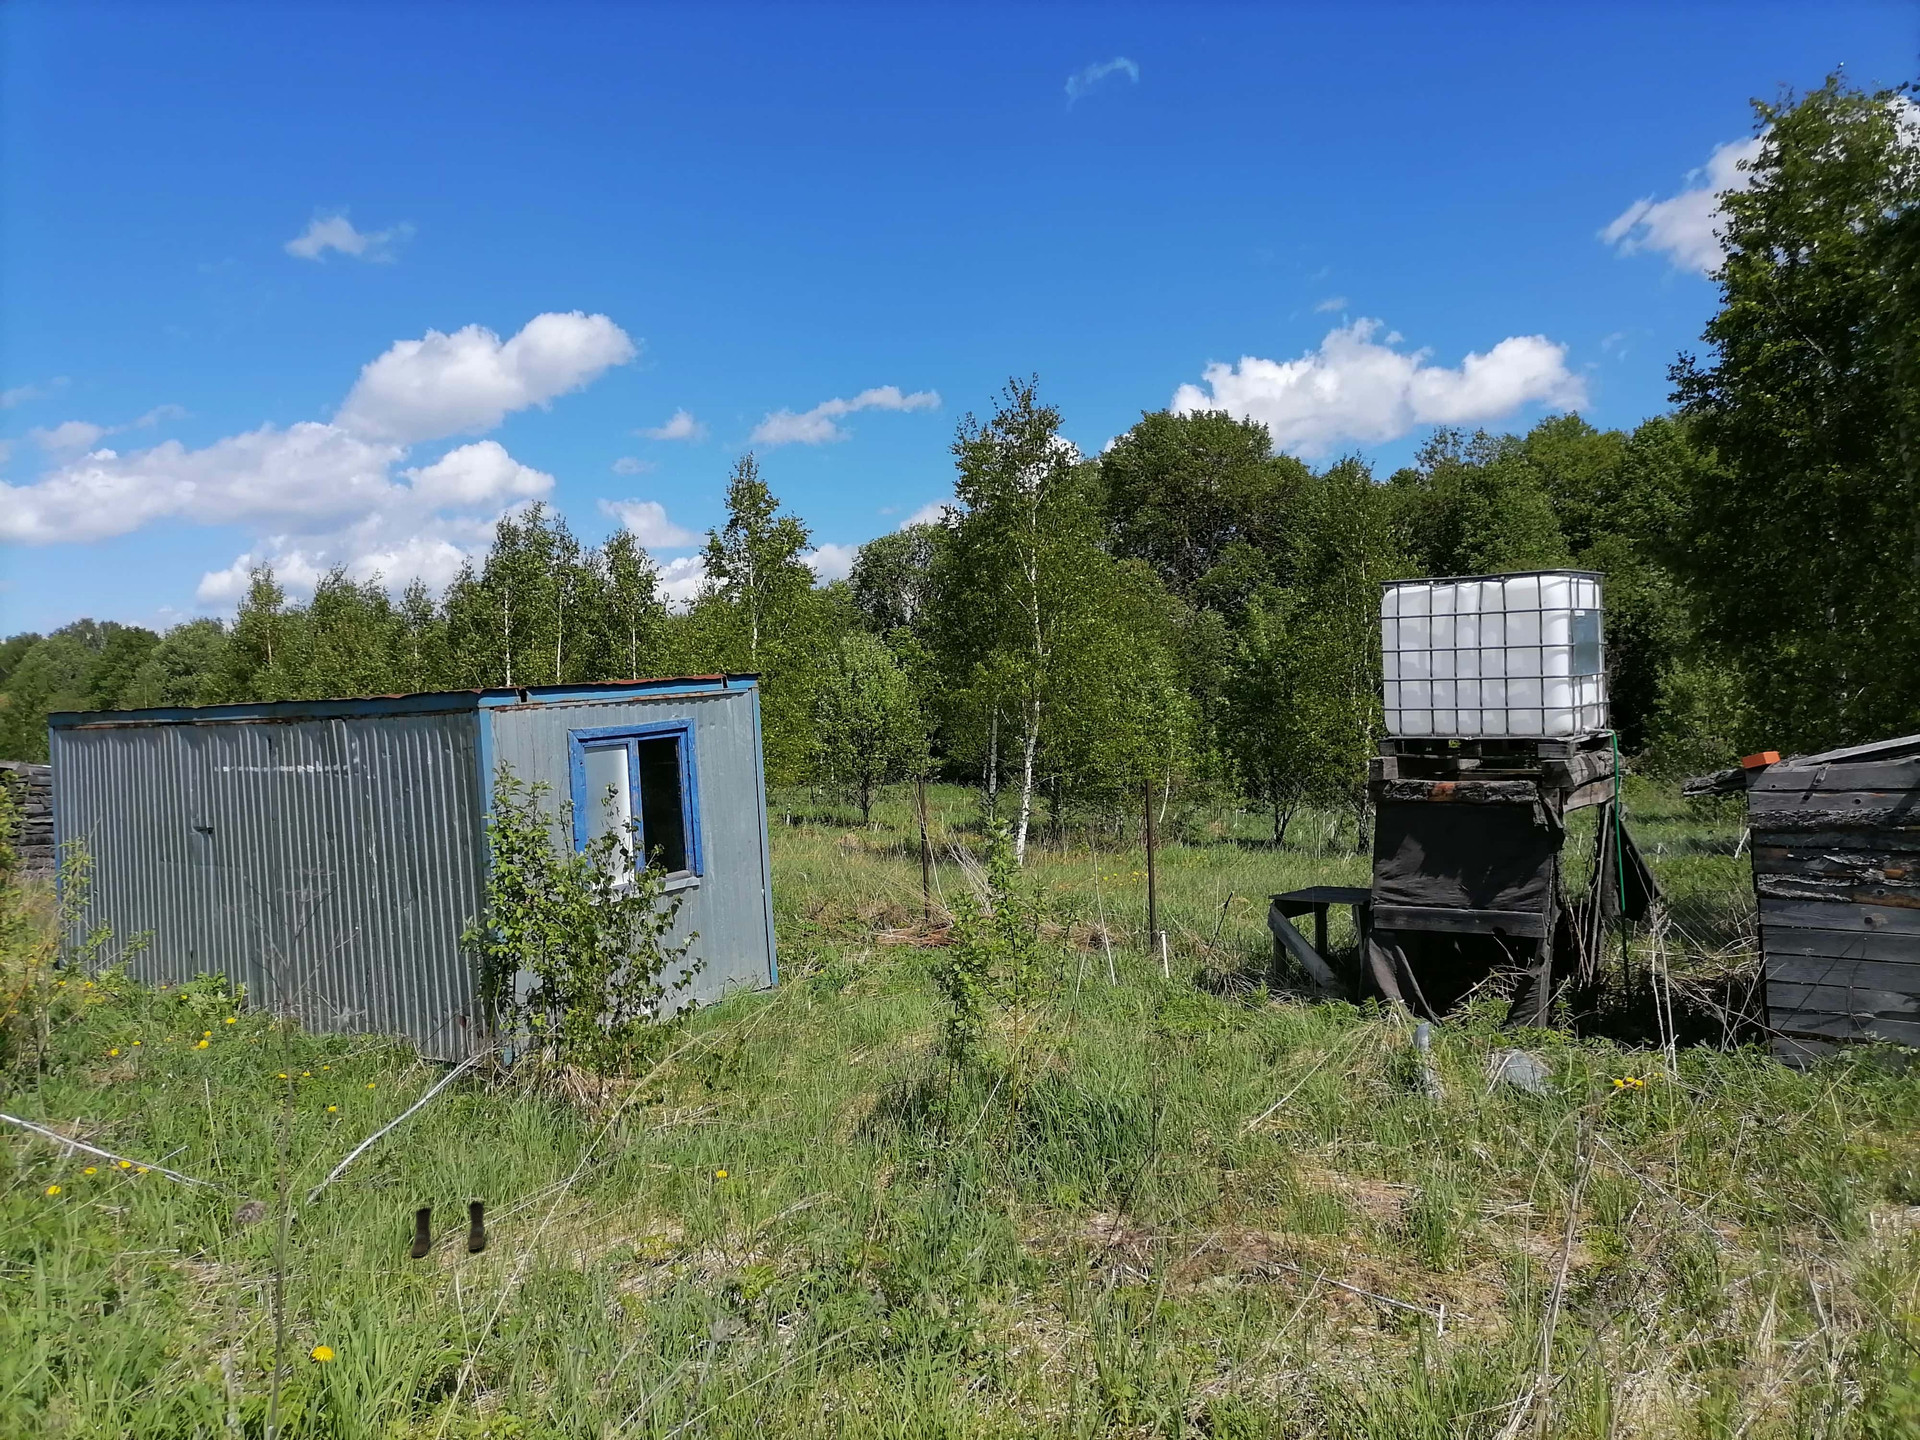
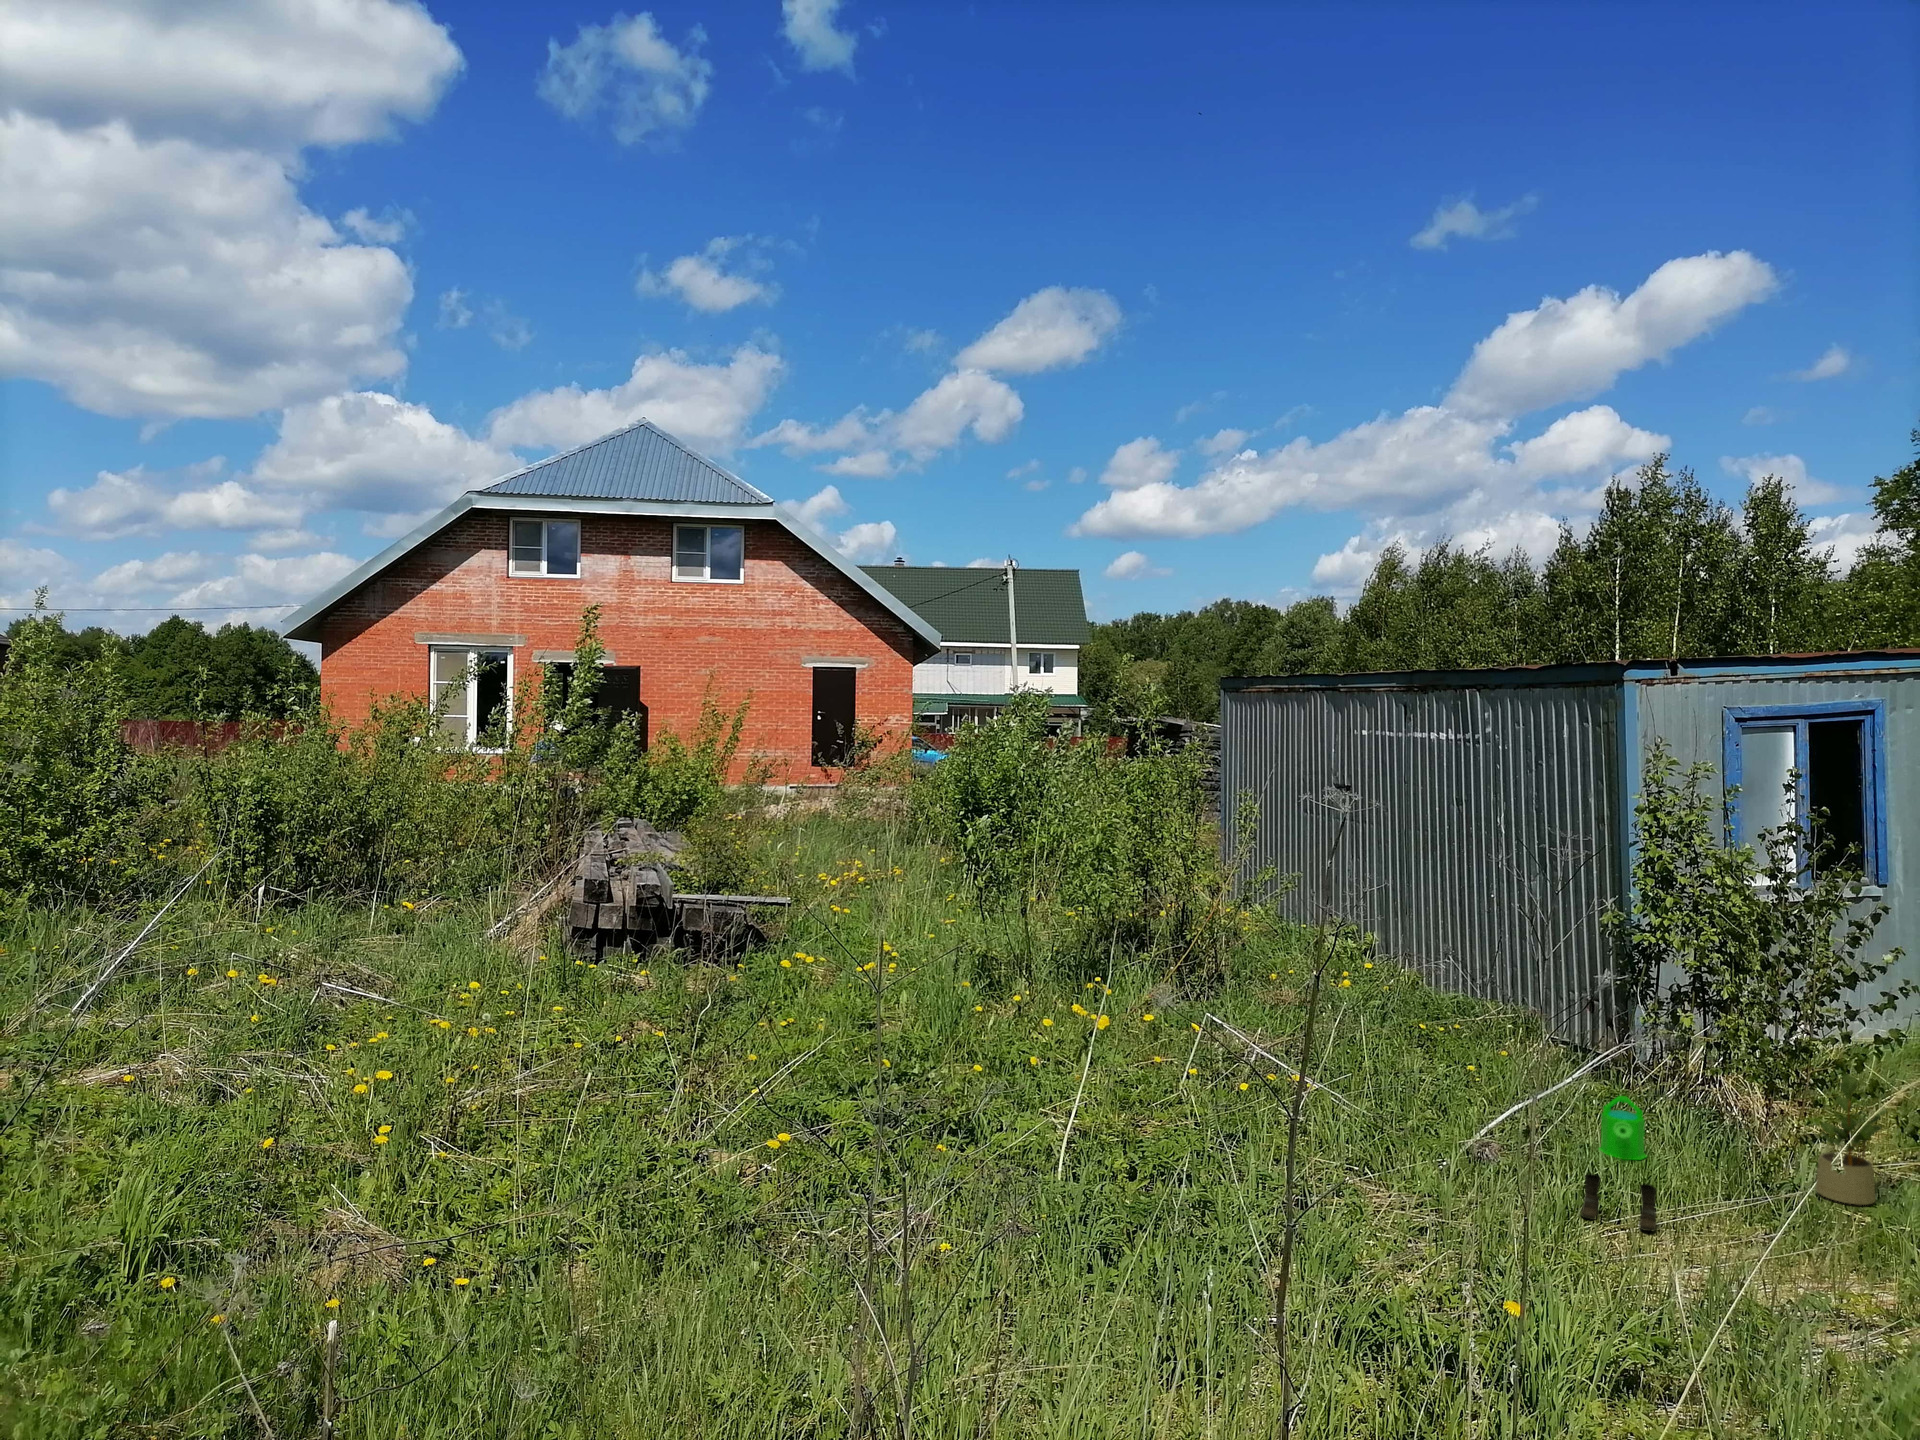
potted plant: none [631,1046,682,1161] -> present [1815,1074,1886,1205]
watering can: none [444,1114,492,1177] -> present [1599,1096,1647,1160]

